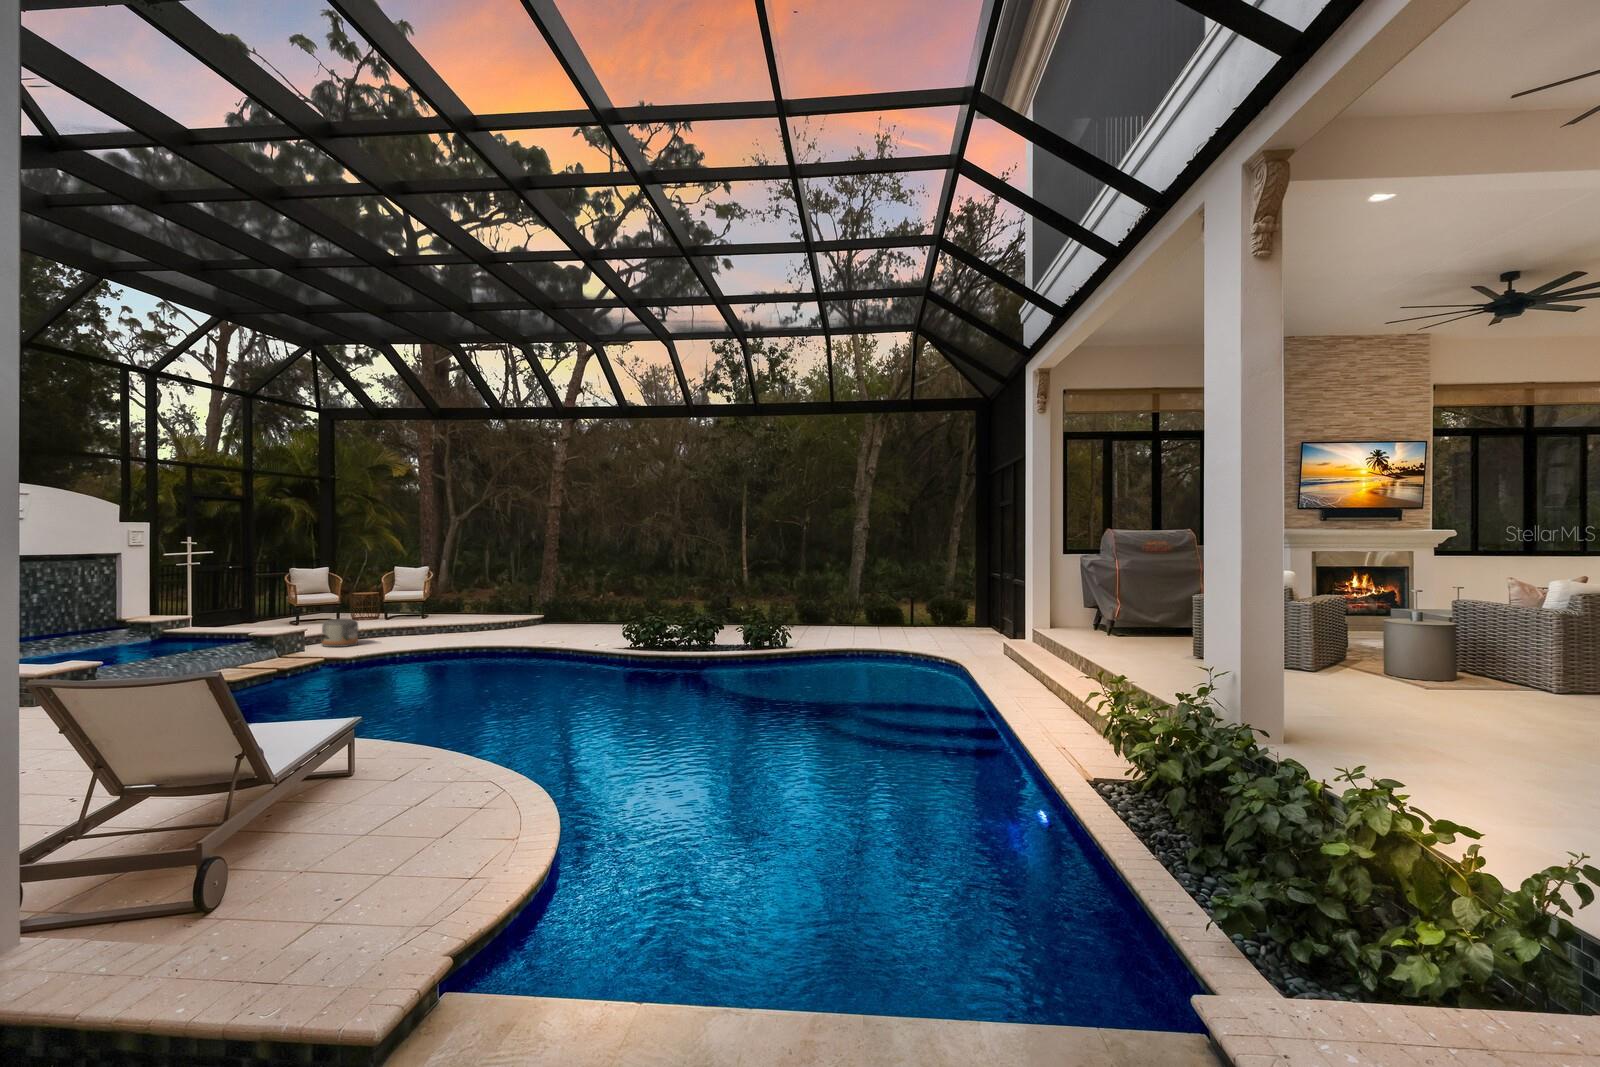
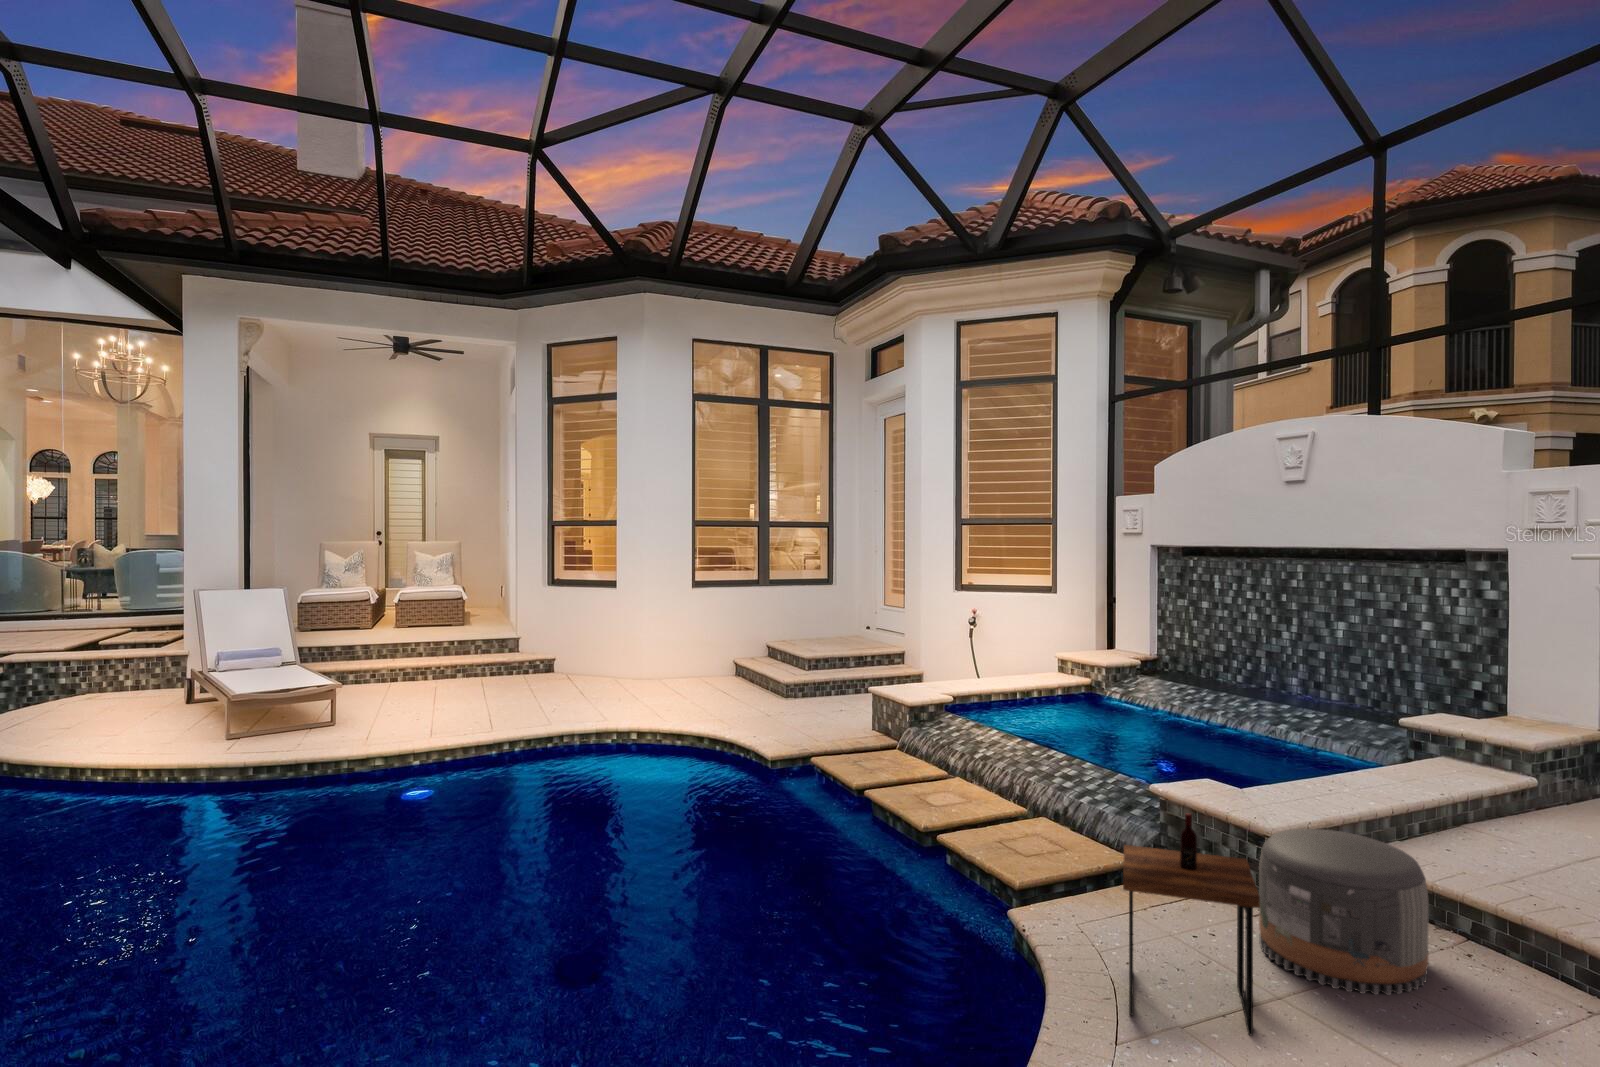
side table: none [367,609,394,650] -> present [1123,813,1260,1035]

